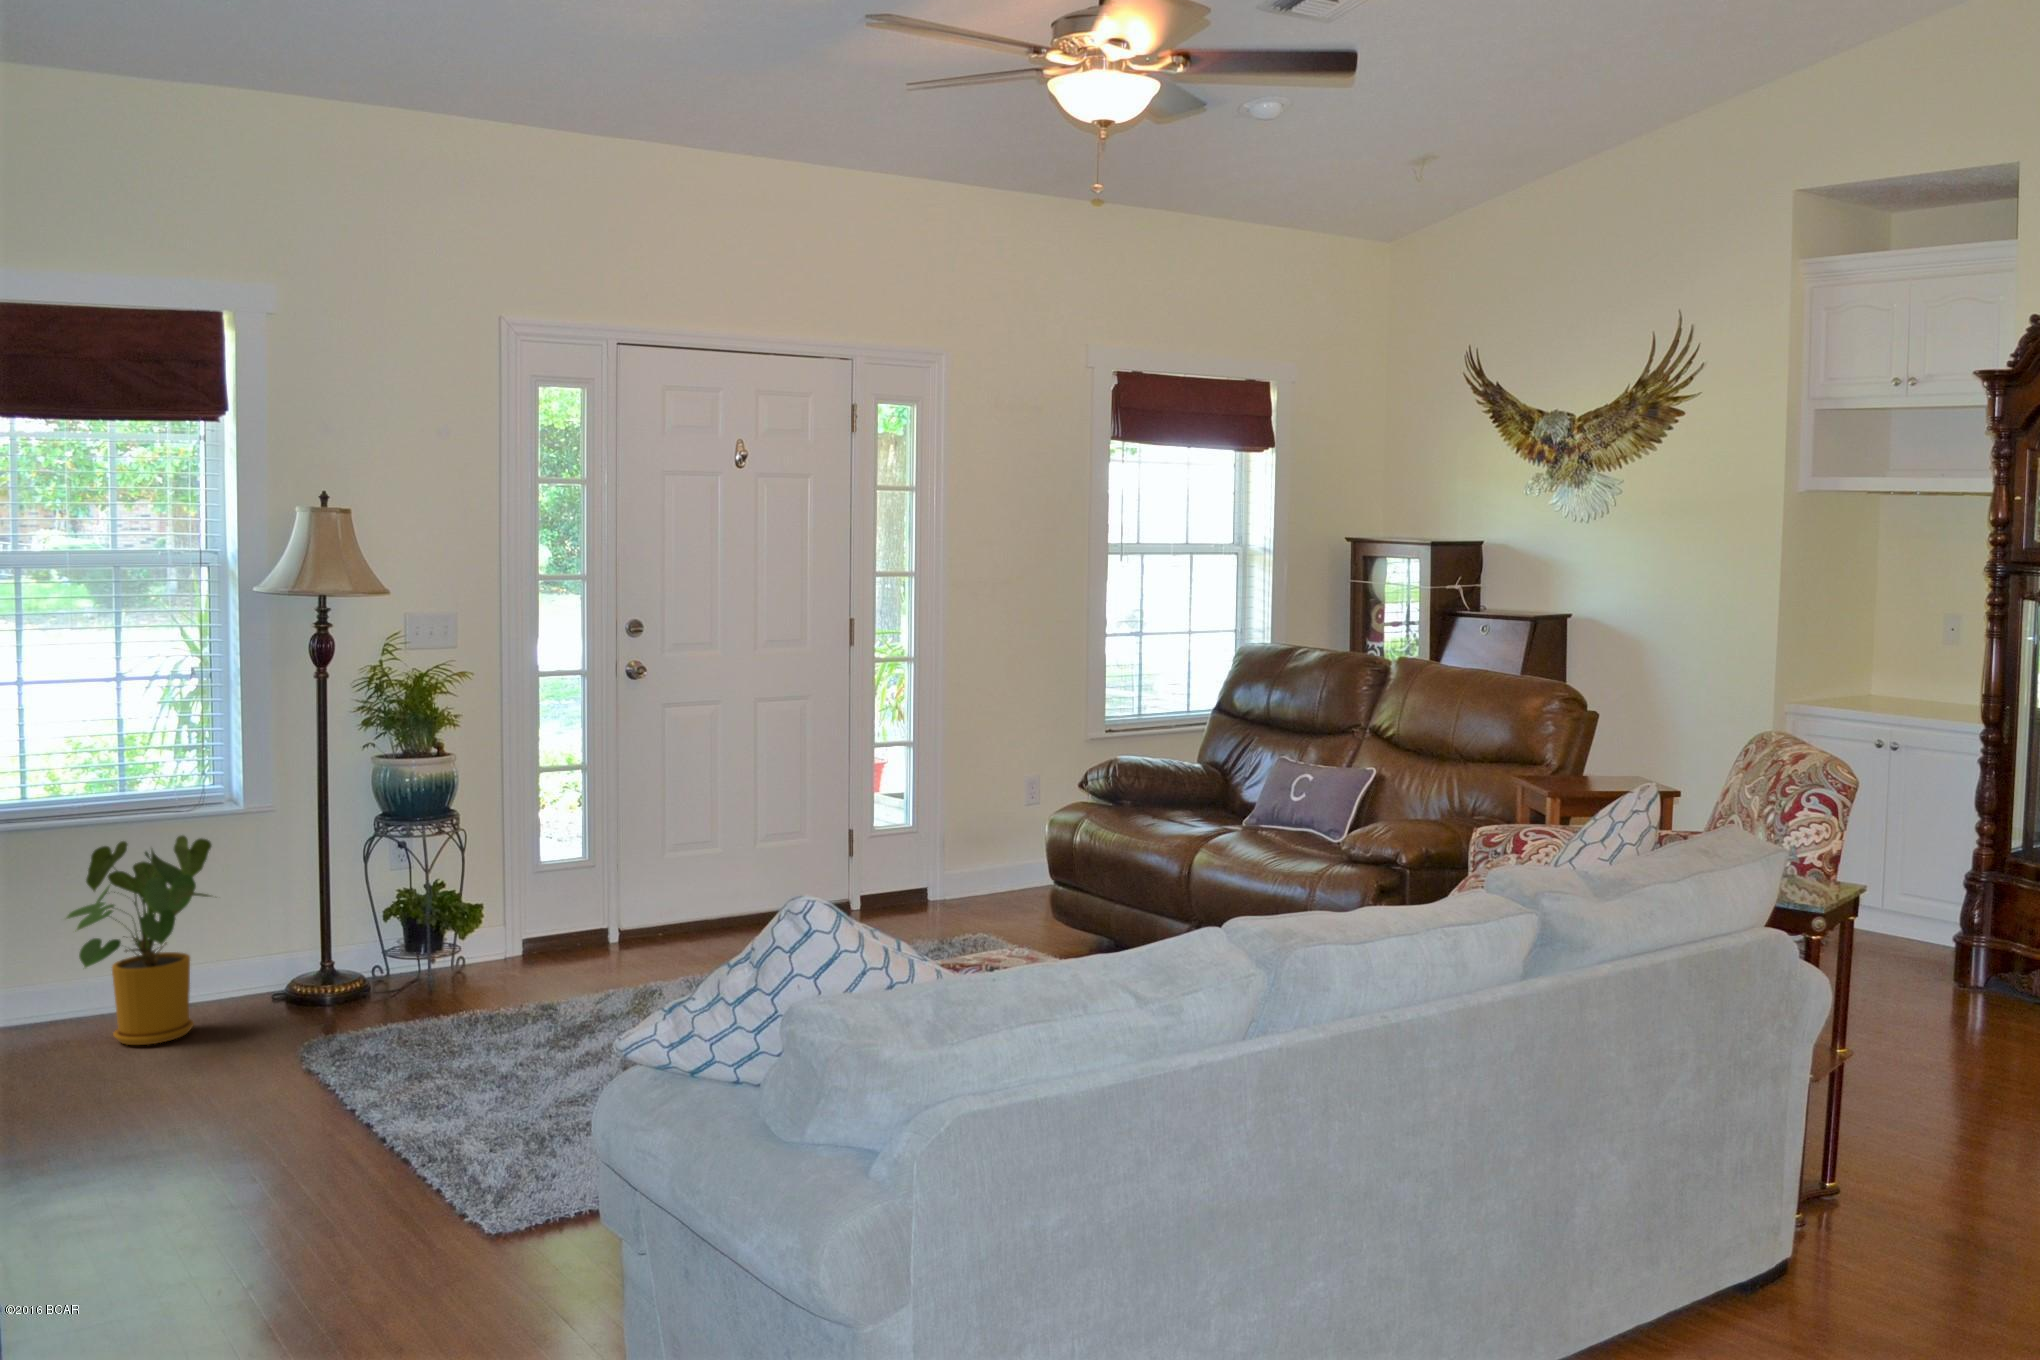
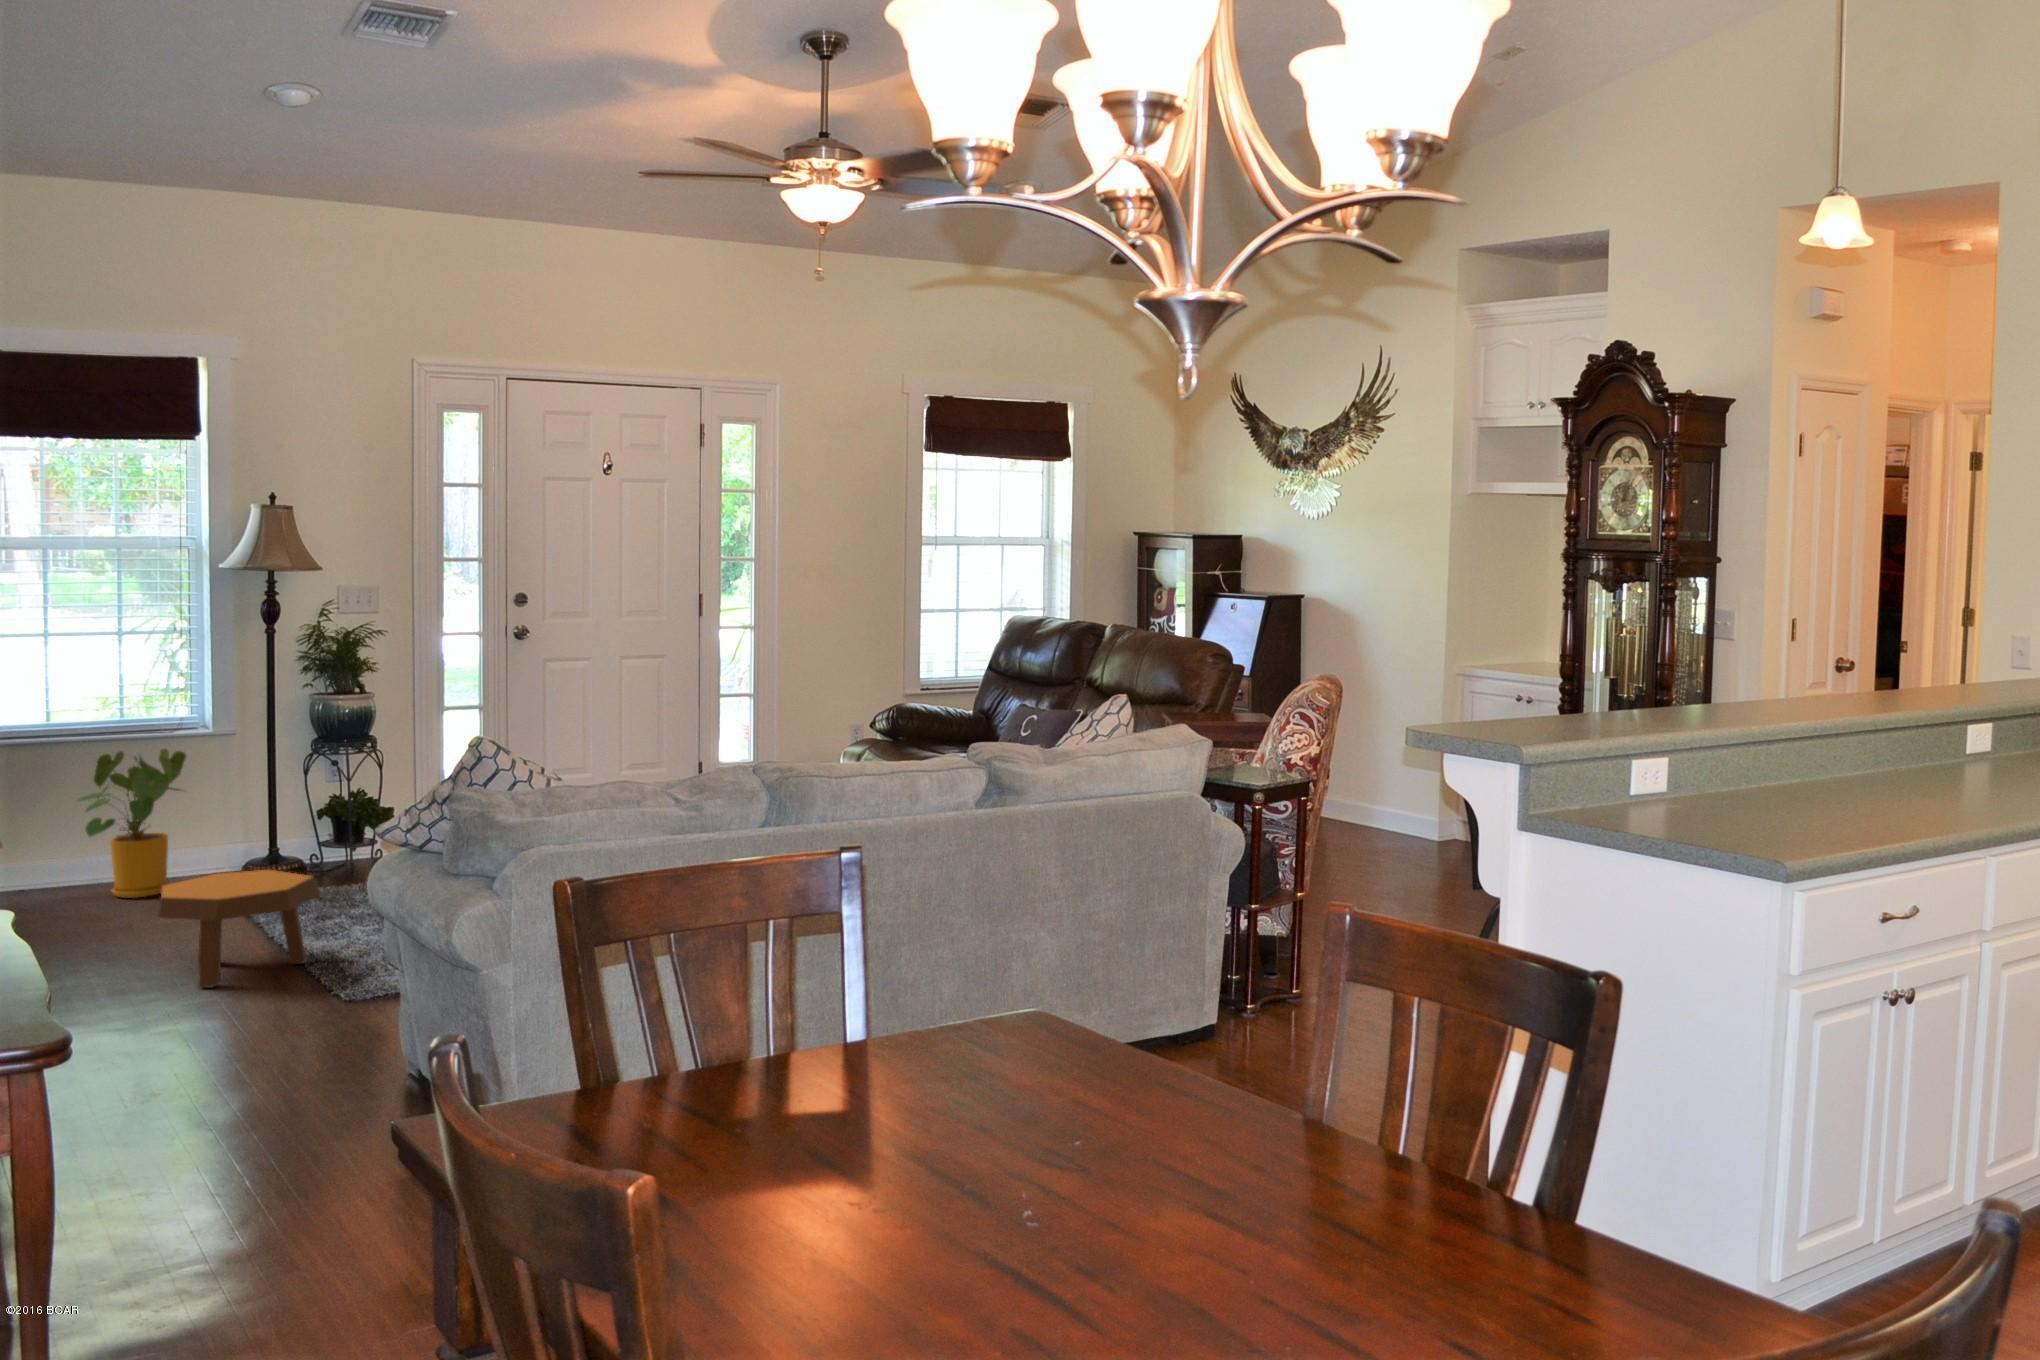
footstool: none [206,1027,436,1222] -> present [158,870,320,988]

